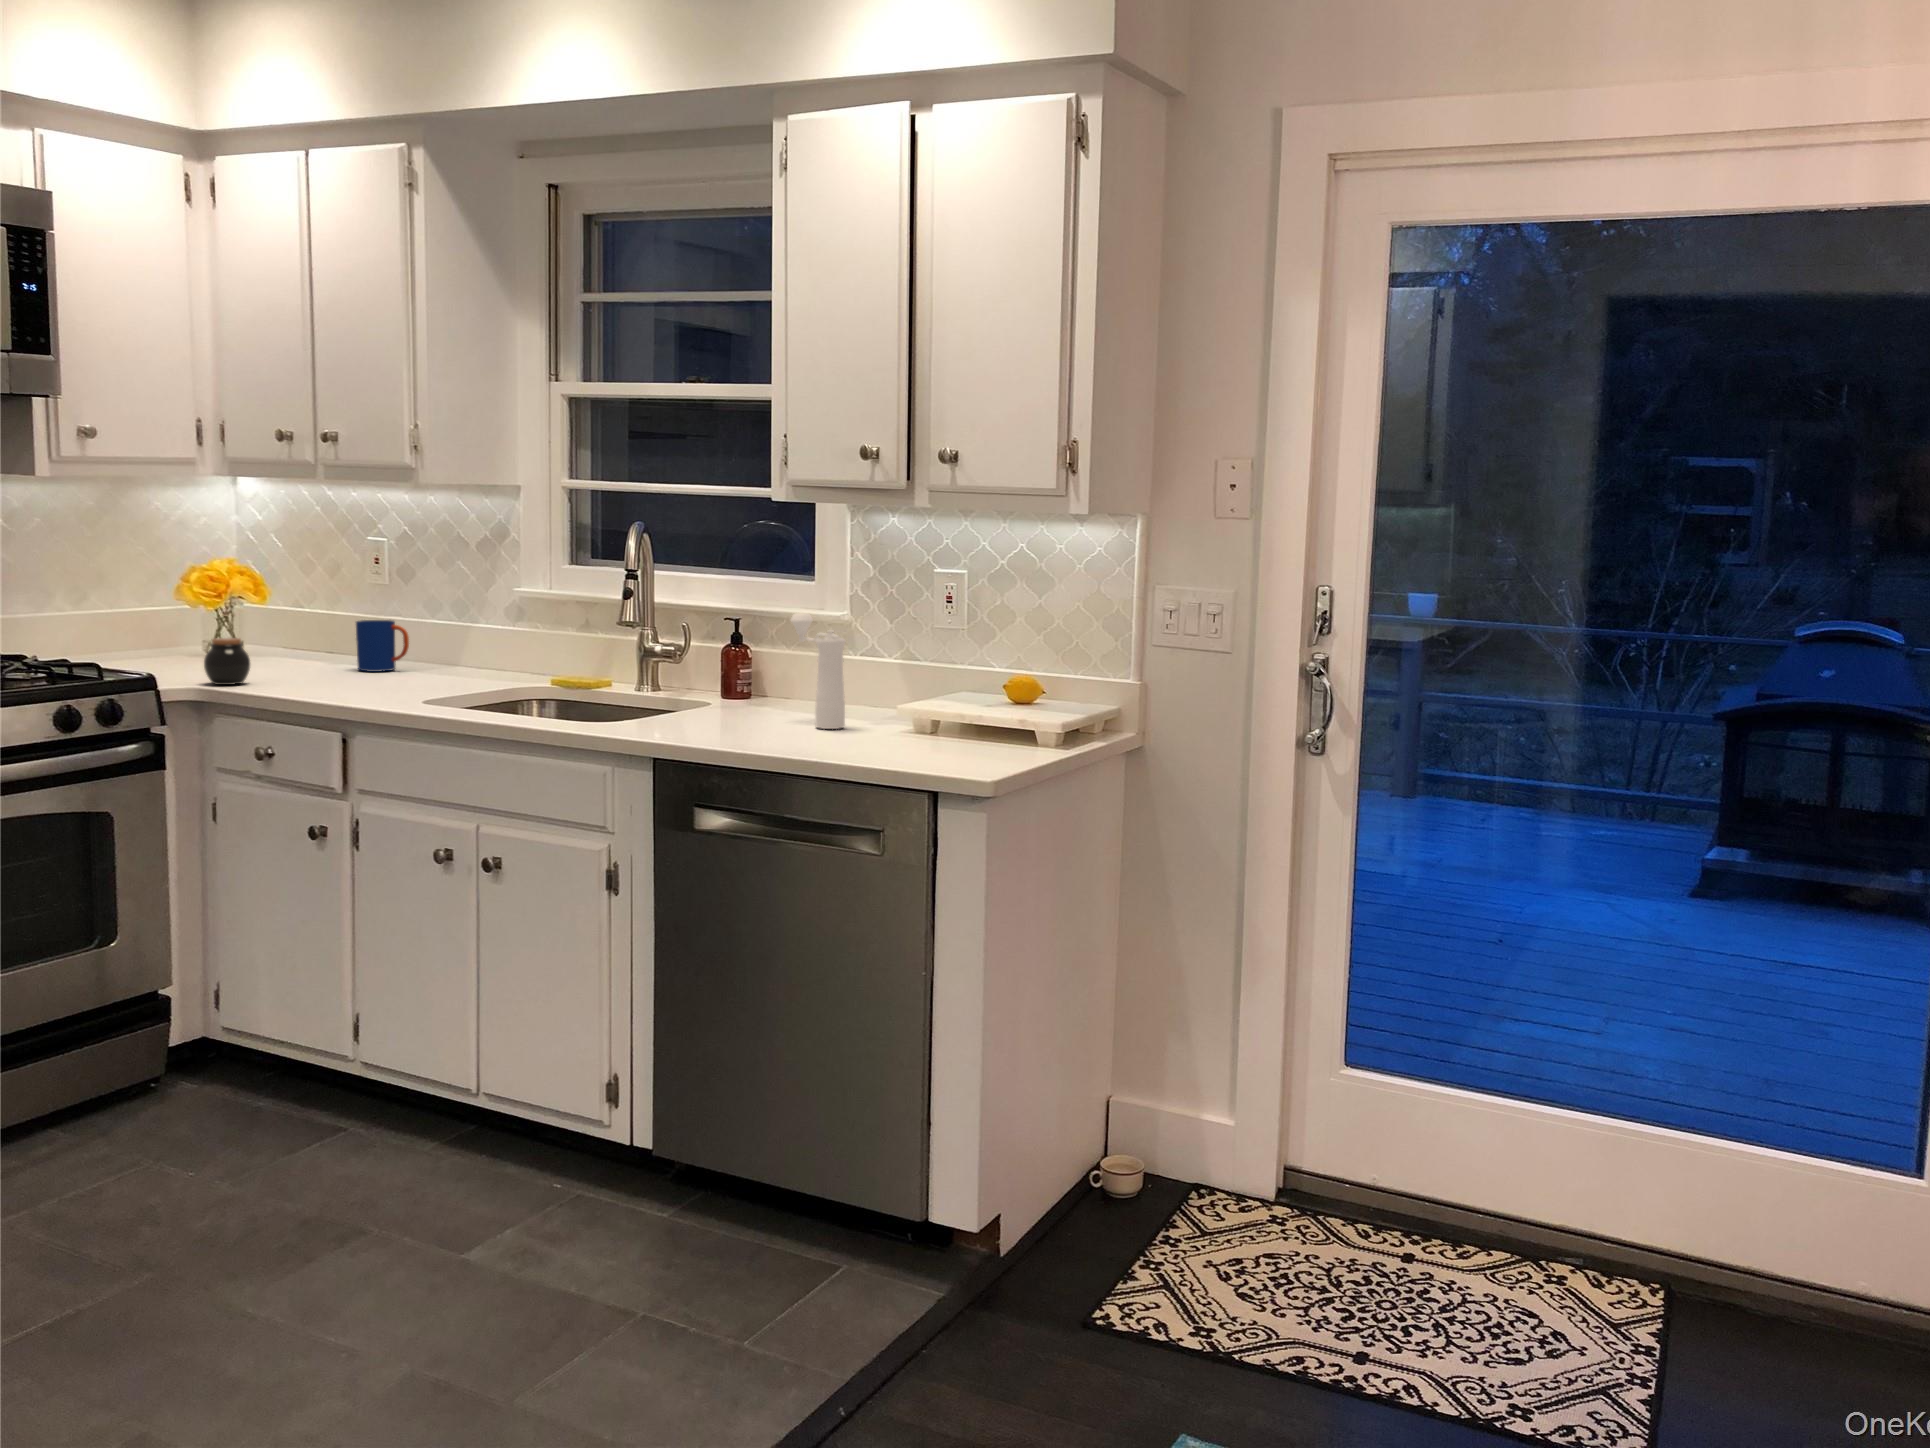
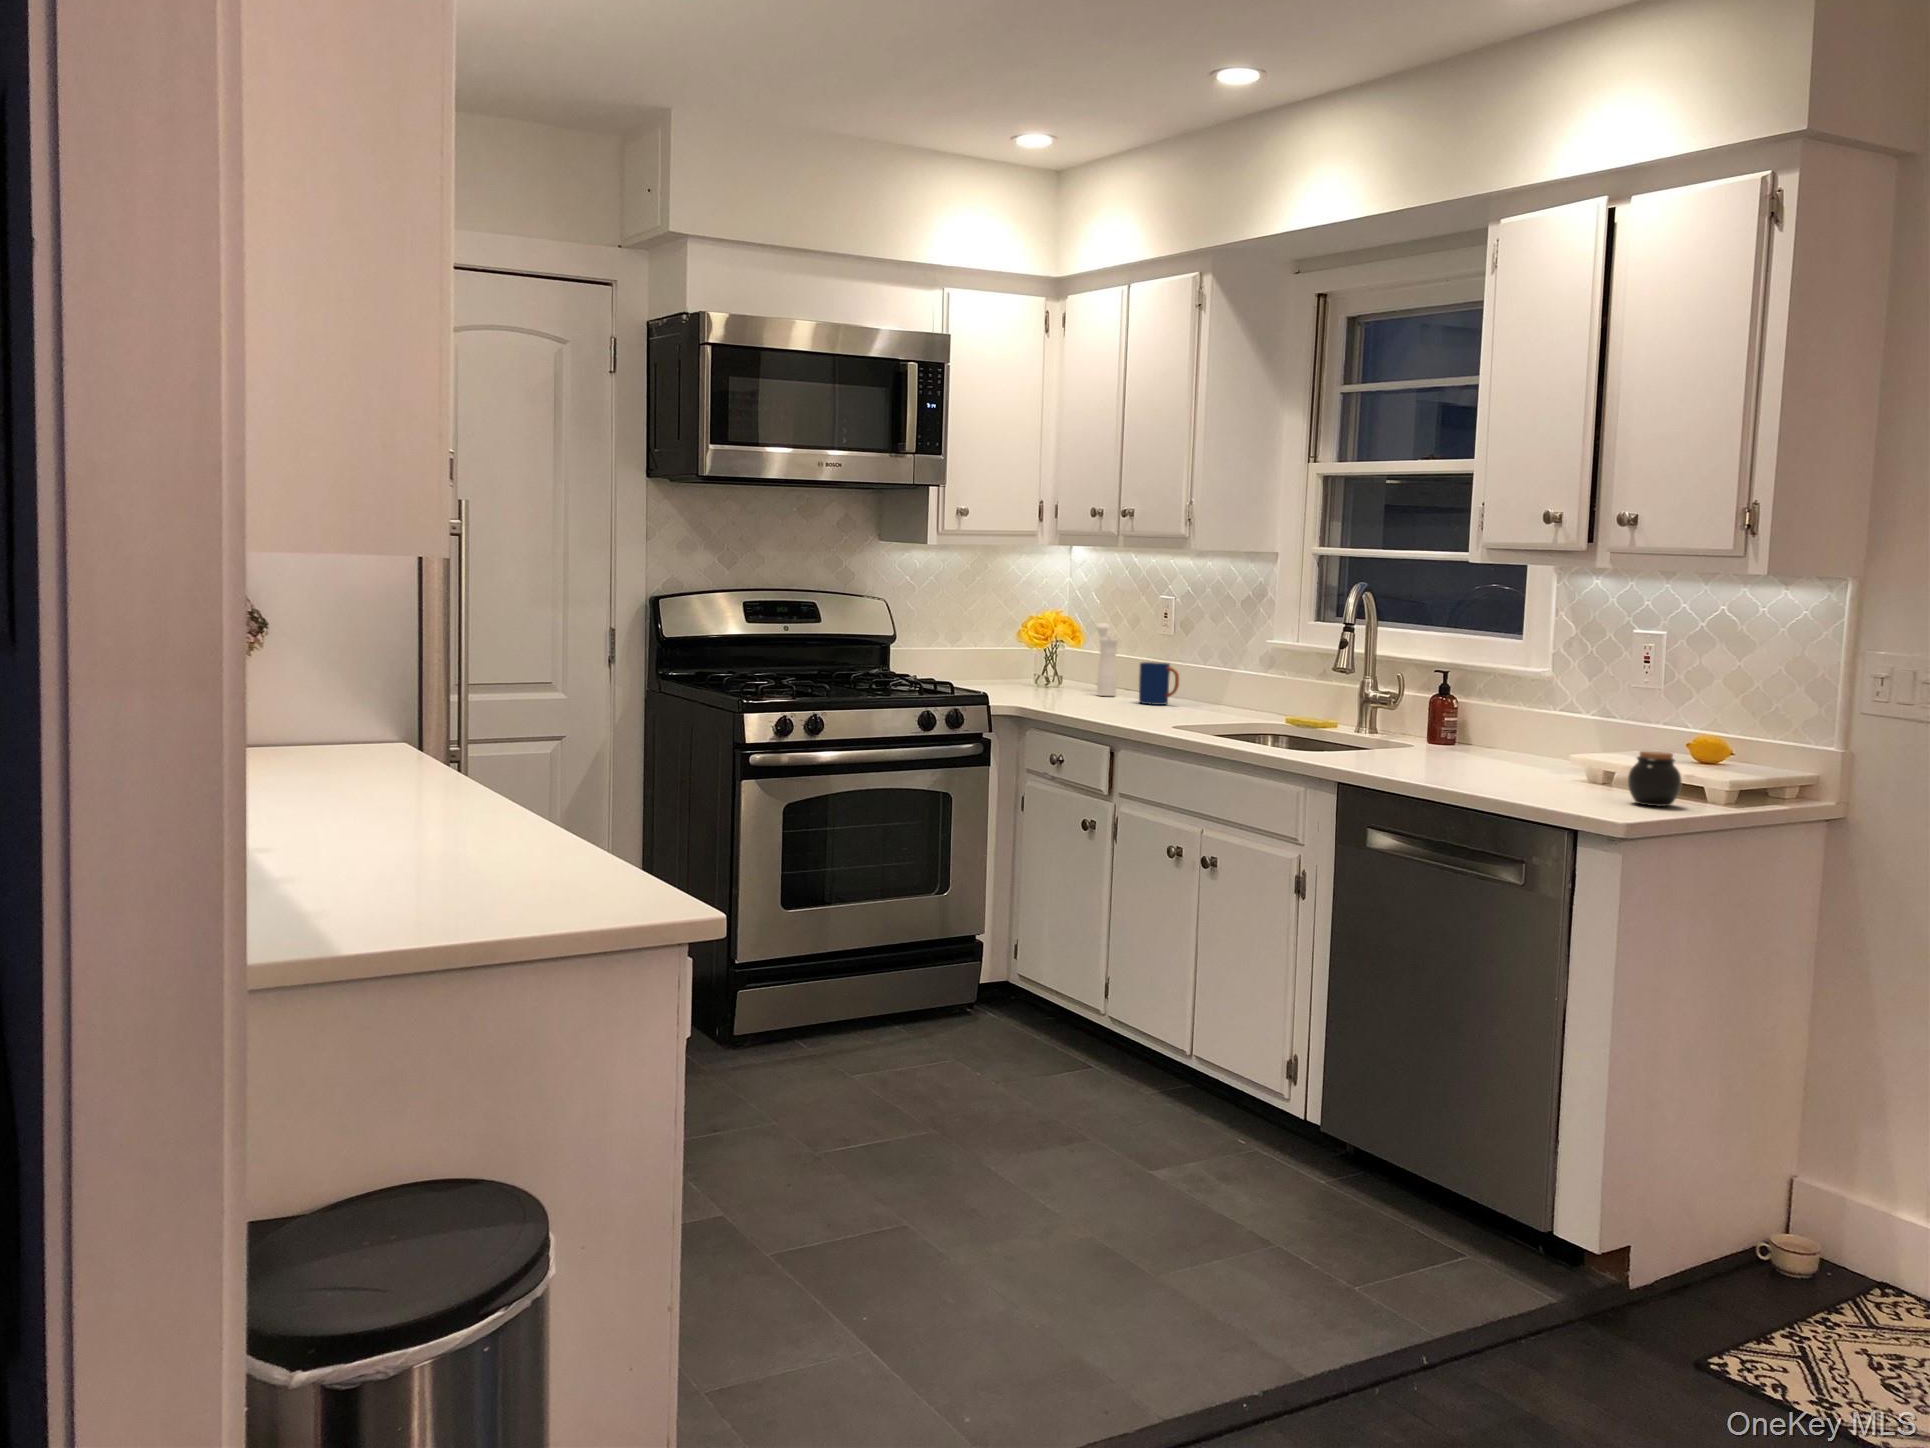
pepper mill: present [791,613,845,729] -> present [1096,623,1118,696]
jar: present [204,638,250,685] -> present [1628,751,1682,806]

